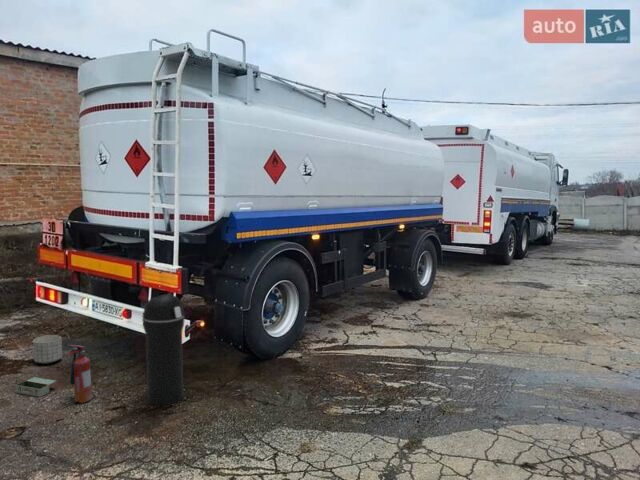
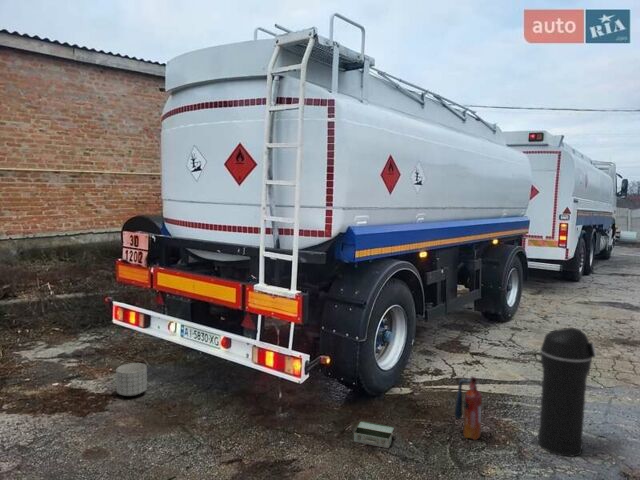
trash can: present [142,294,185,405] -> present [538,328,596,456]
fire extinguisher: present [67,345,92,403] -> present [455,377,482,440]
toolbox: present [16,376,58,397] -> present [354,421,394,448]

